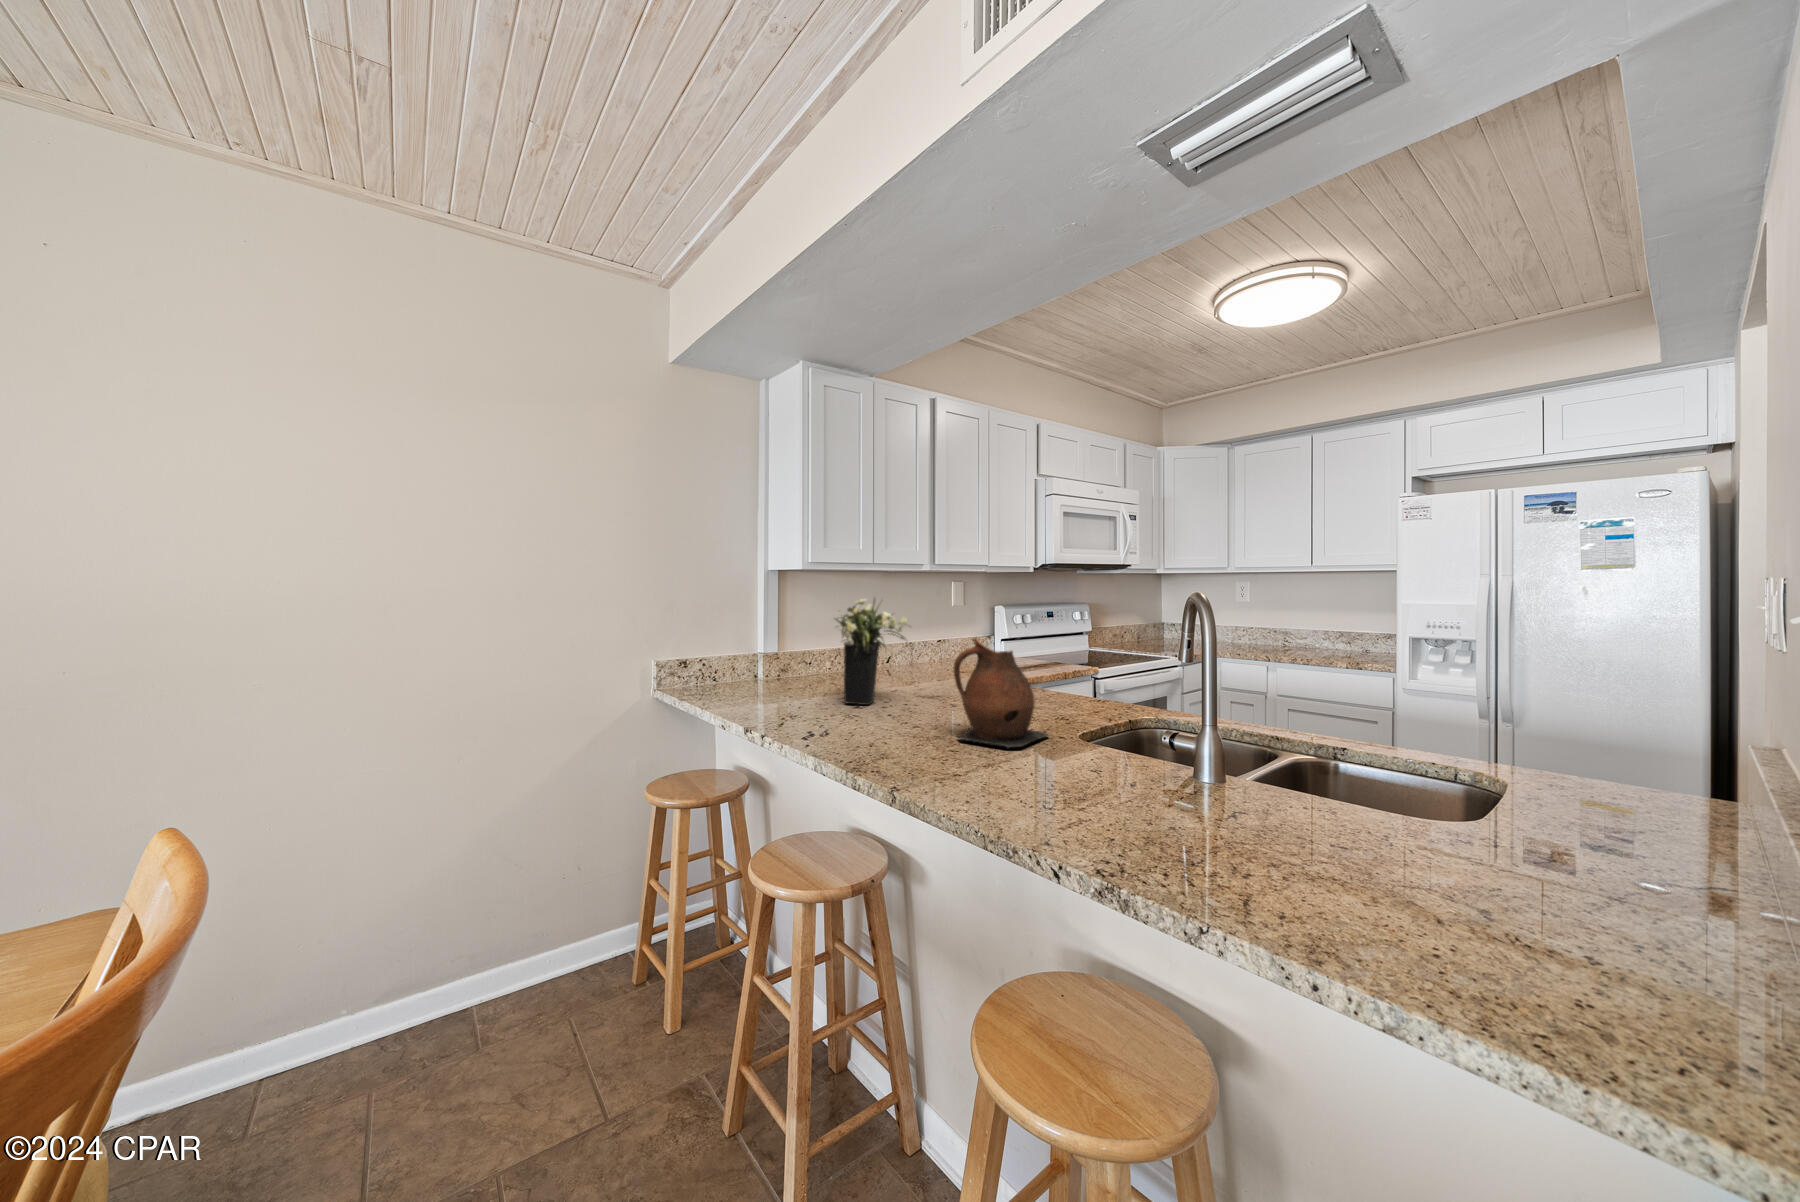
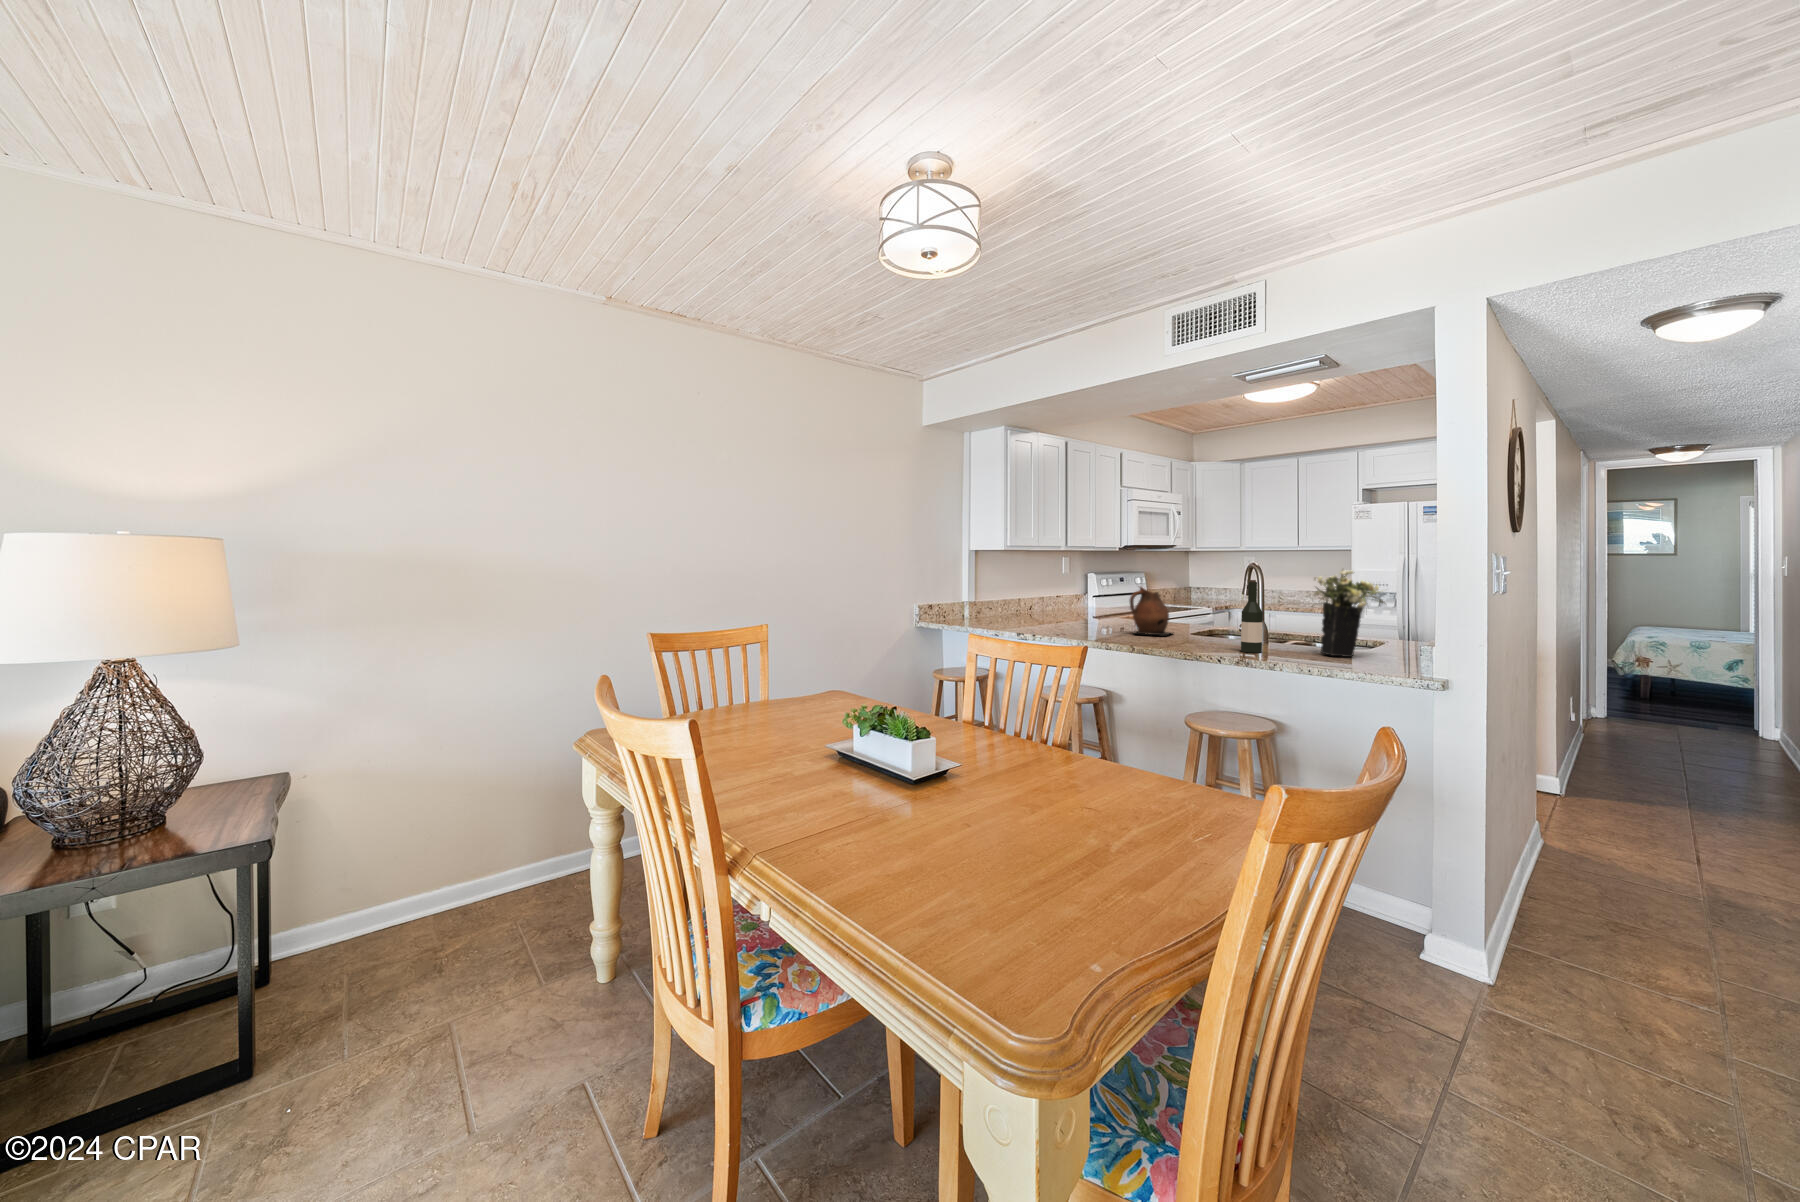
flower arrangement: present [835,599,907,705] -> present [1314,570,1384,657]
wine bottle: none [1143,639,1204,863] -> present [1241,580,1263,653]

